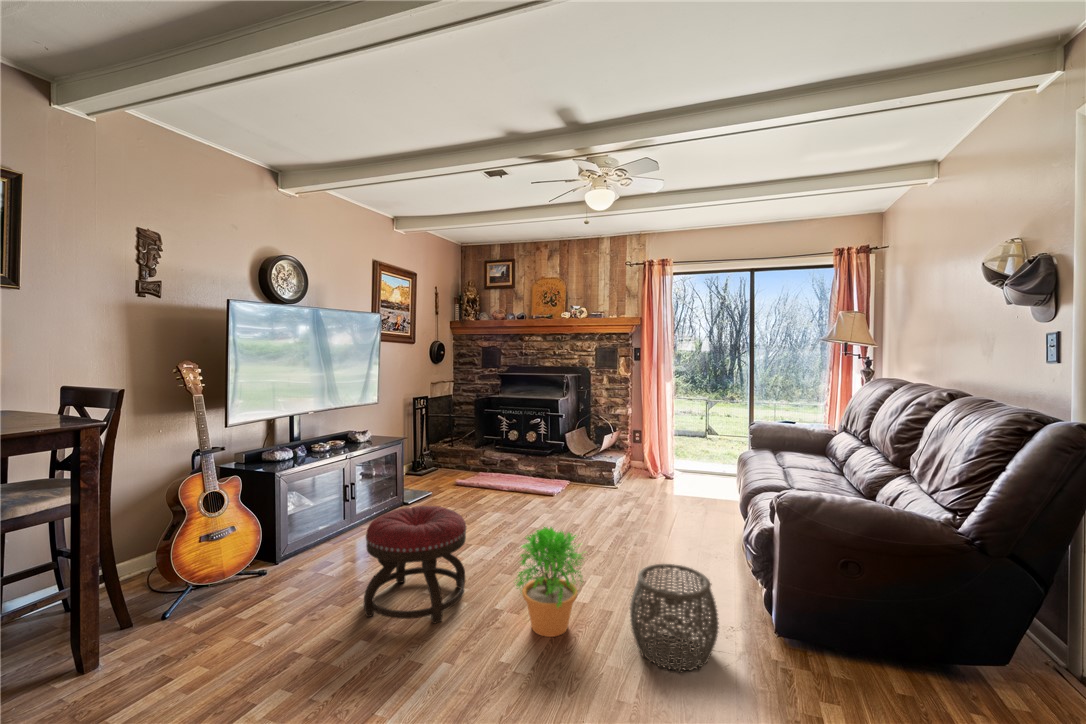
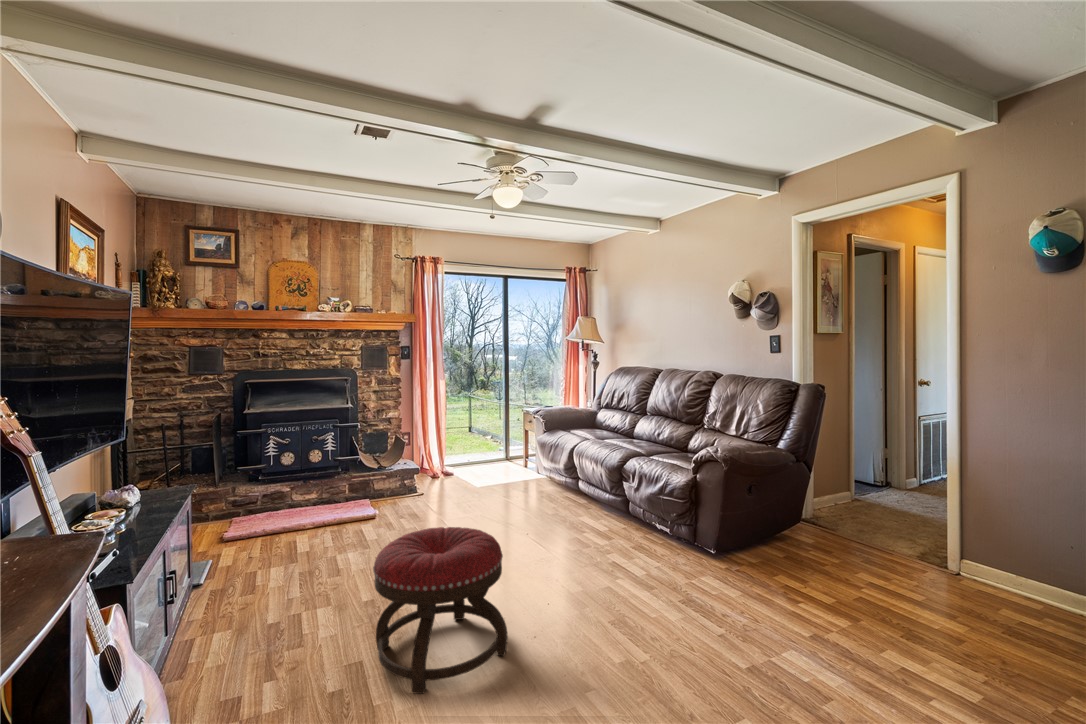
potted plant: present [516,527,583,637] -> none [548,503,635,613]
woven basket: present [630,564,719,672] -> none [645,508,719,589]

